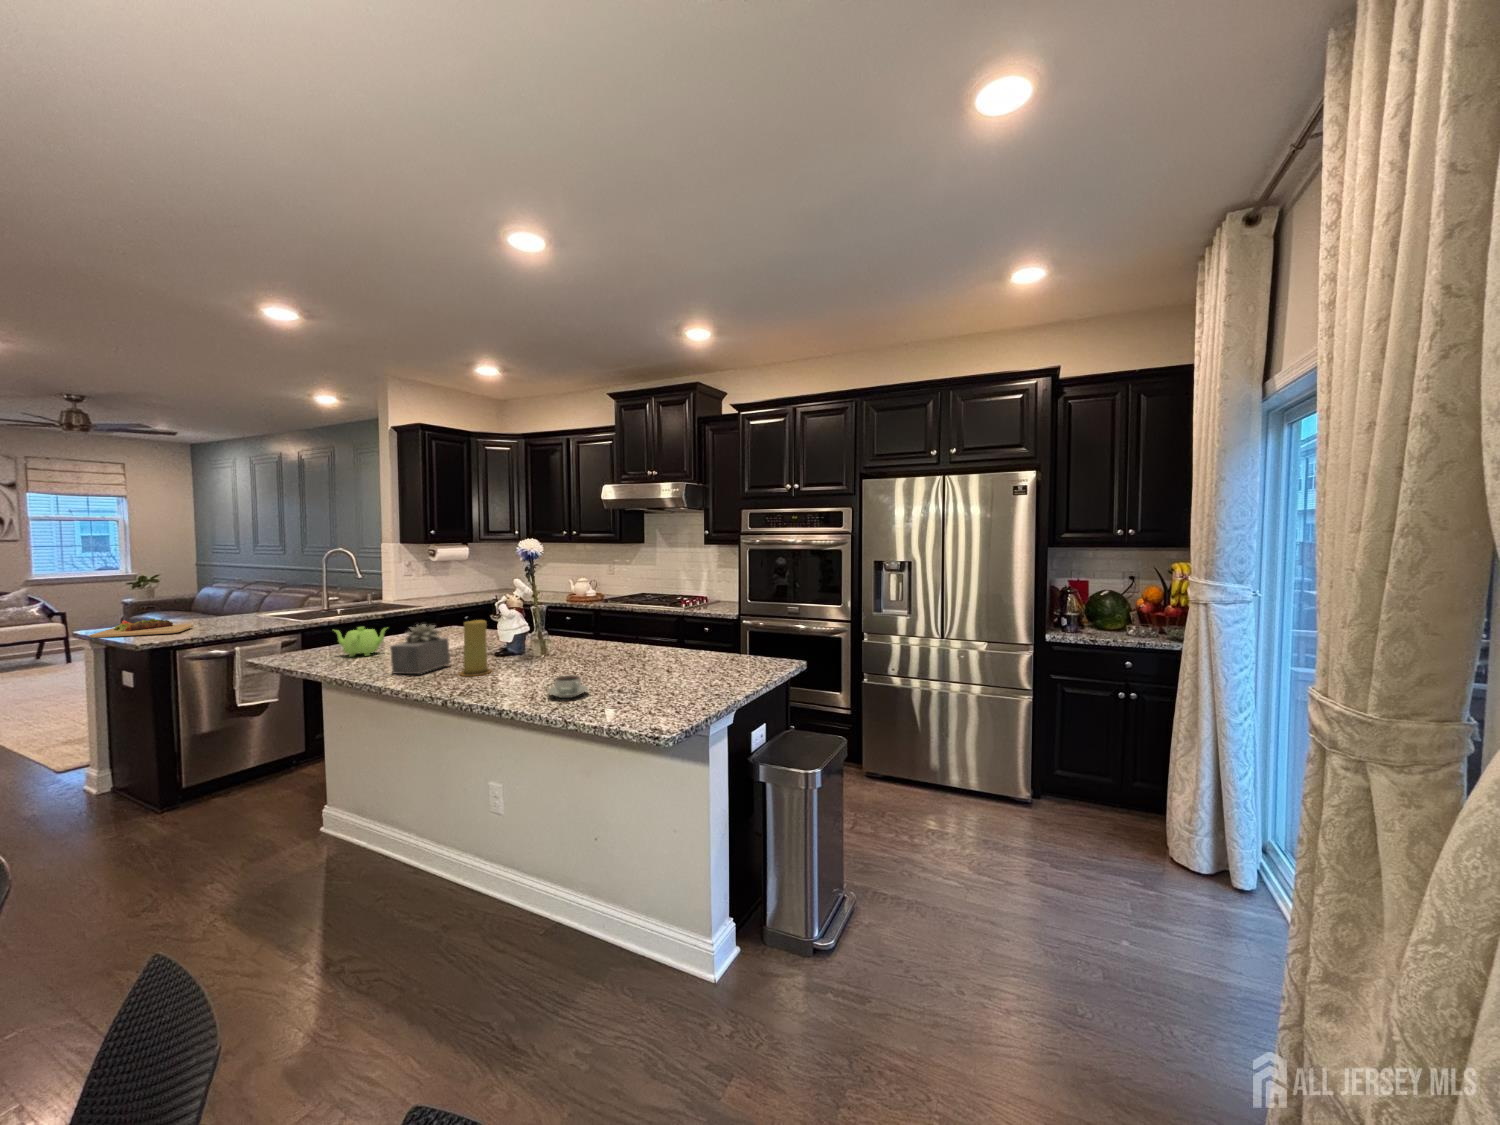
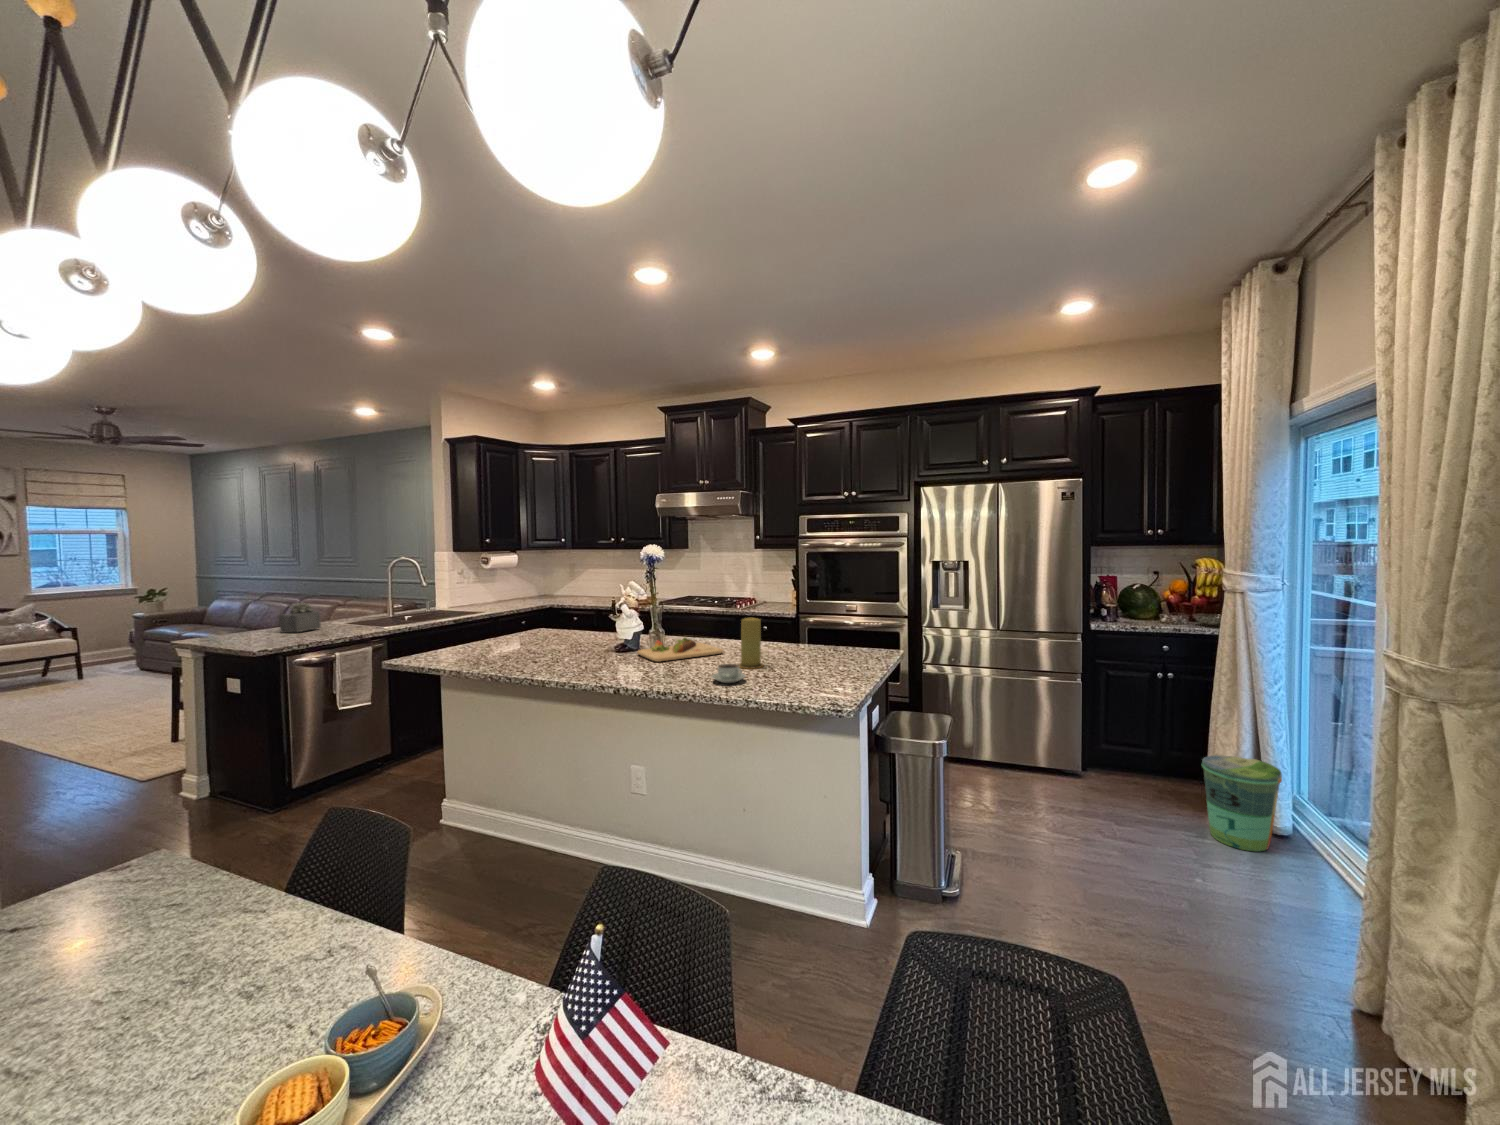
cutting board: present [89,618,194,638] -> present [637,637,723,662]
candle: present [459,620,491,676] -> present [739,618,764,669]
succulent plant: present [390,624,450,674] -> present [279,603,321,633]
teapot: present [334,627,387,657] -> none [465,628,516,656]
trash can: none [1150,792,1241,909] -> present [1202,755,1282,851]

